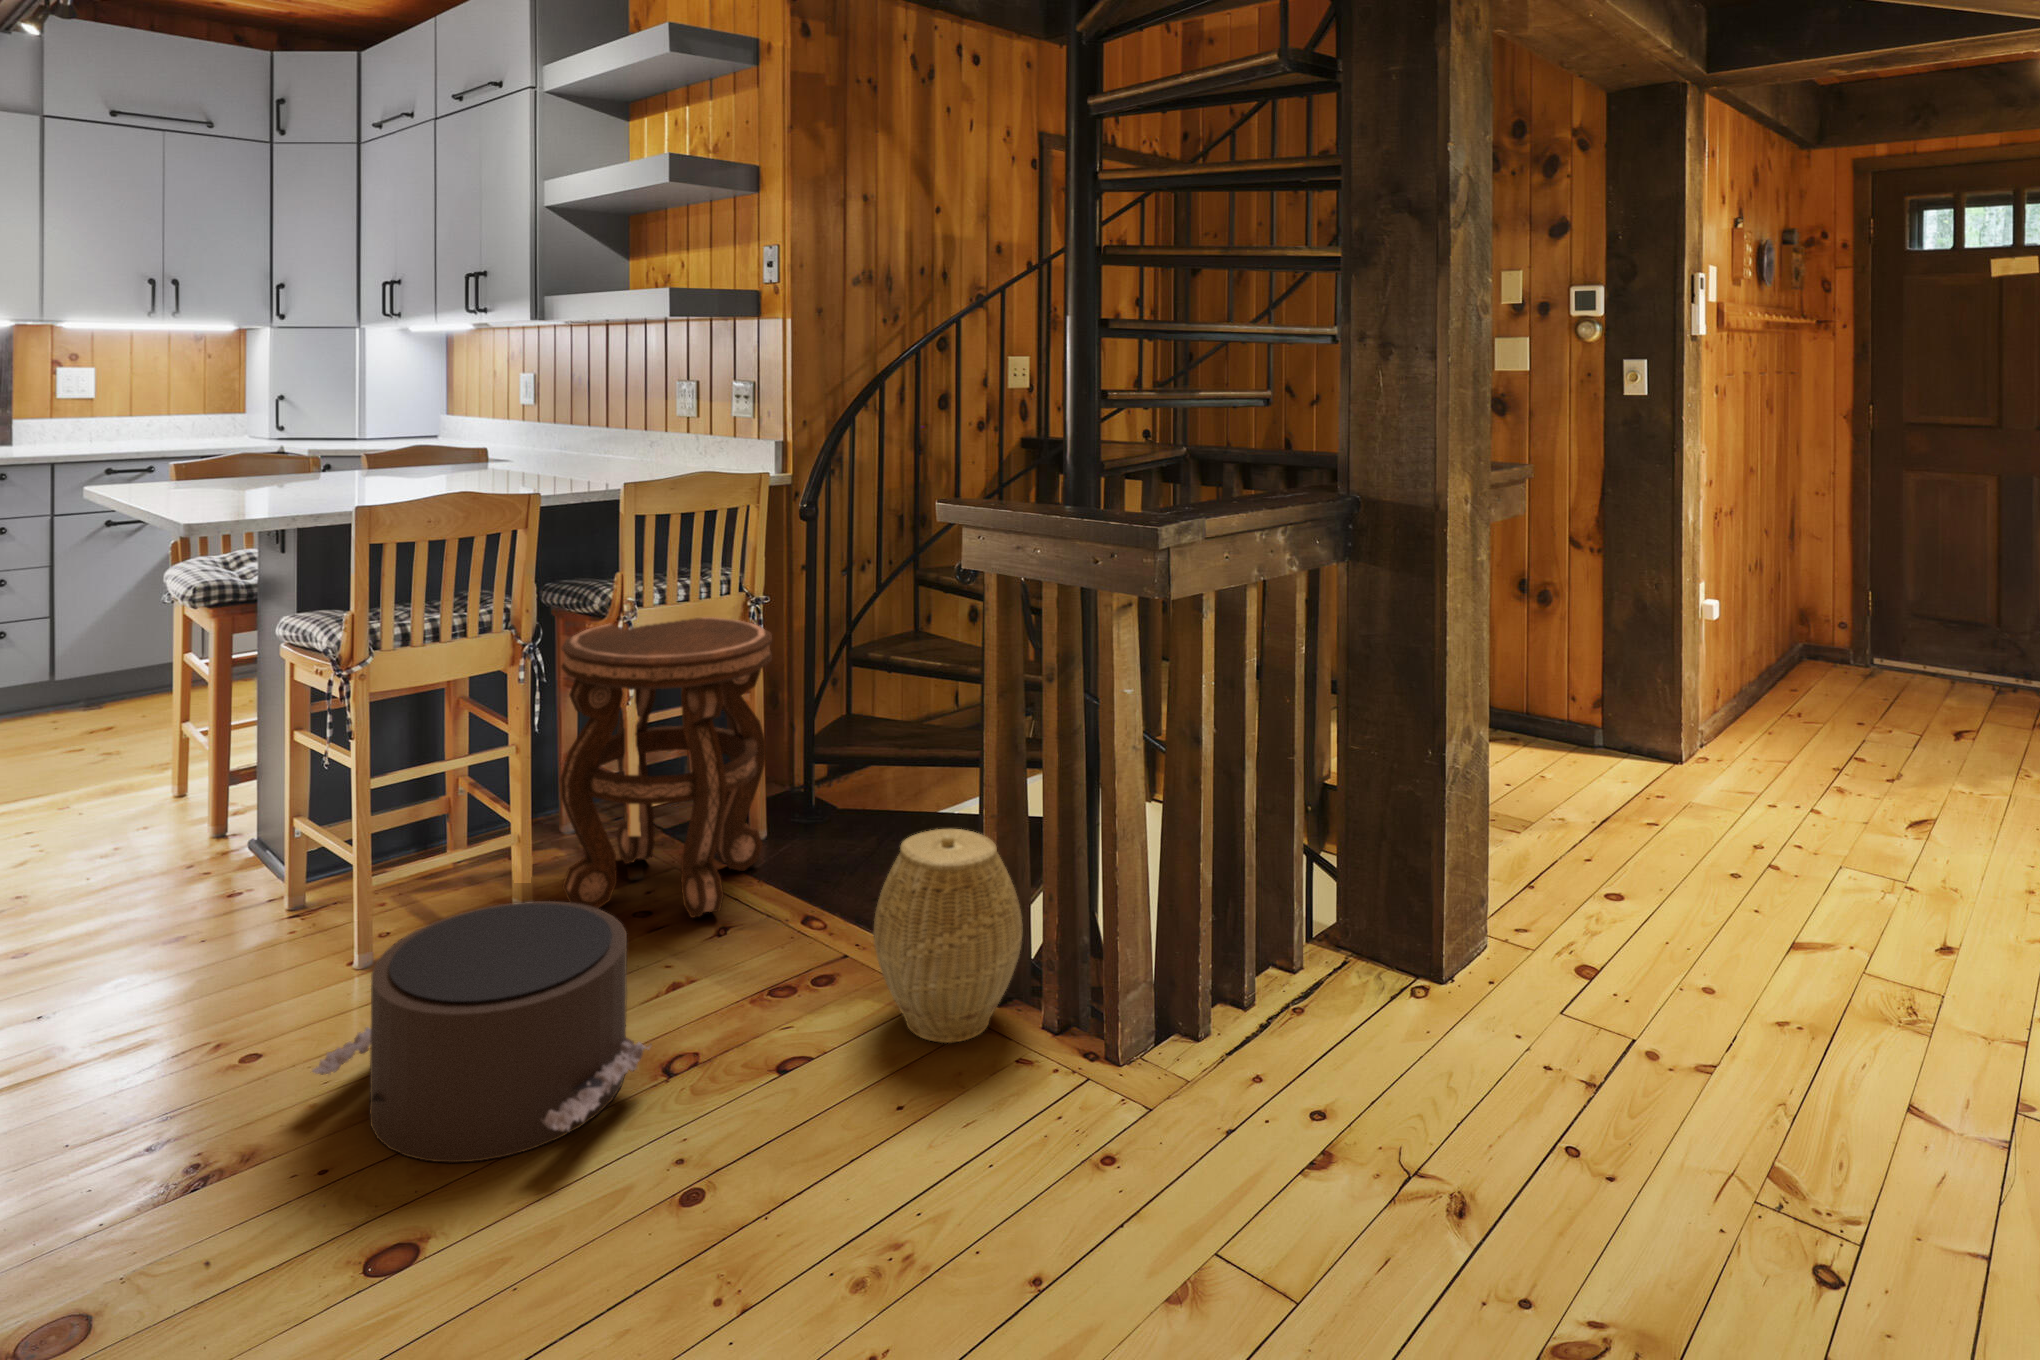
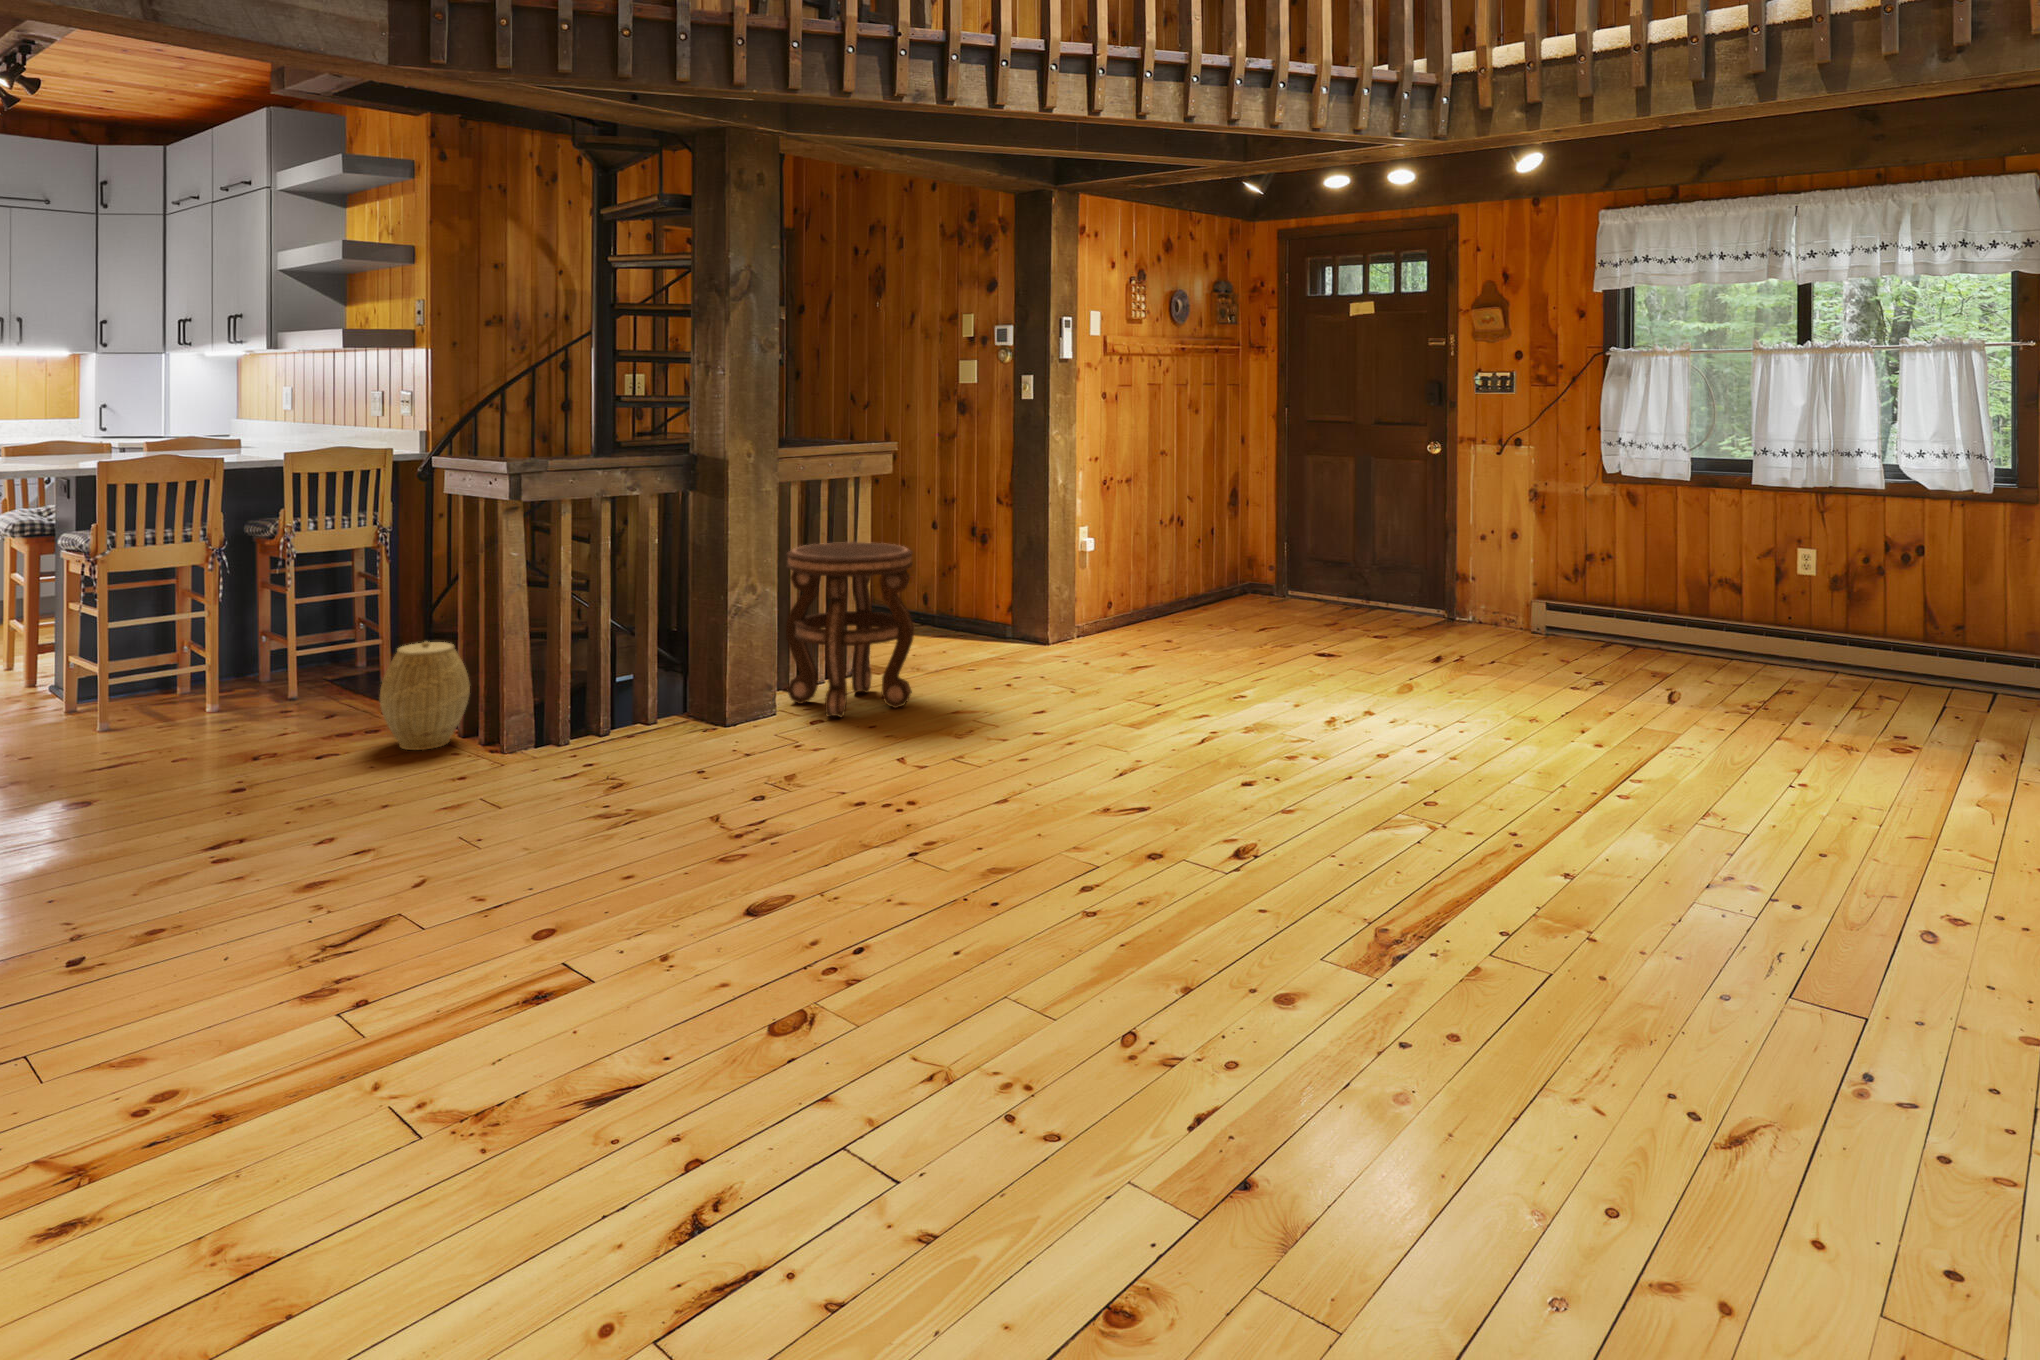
side table: present [560,617,772,918] -> present [786,542,914,717]
pouf: present [312,901,651,1163] -> none [47,680,239,786]

